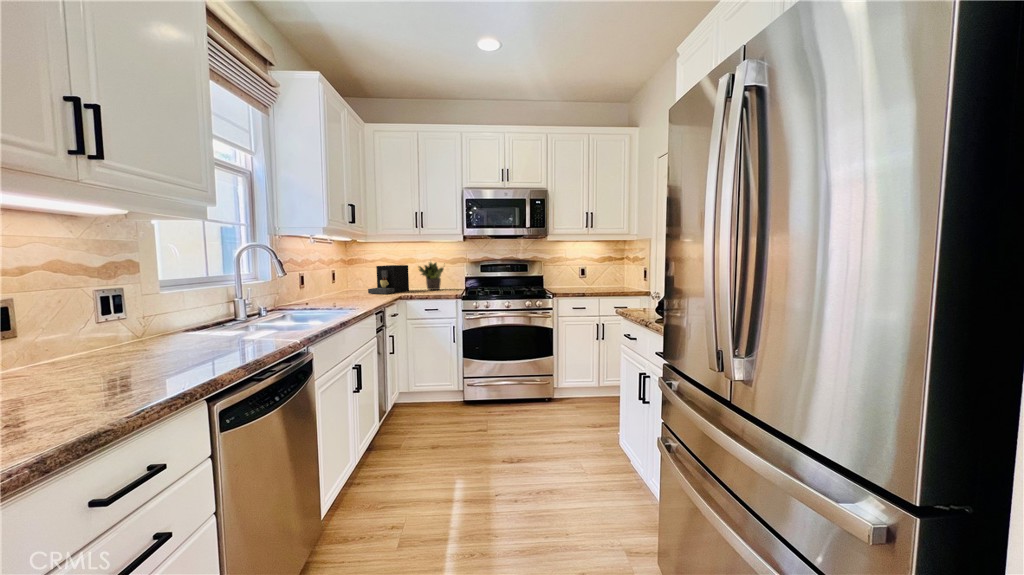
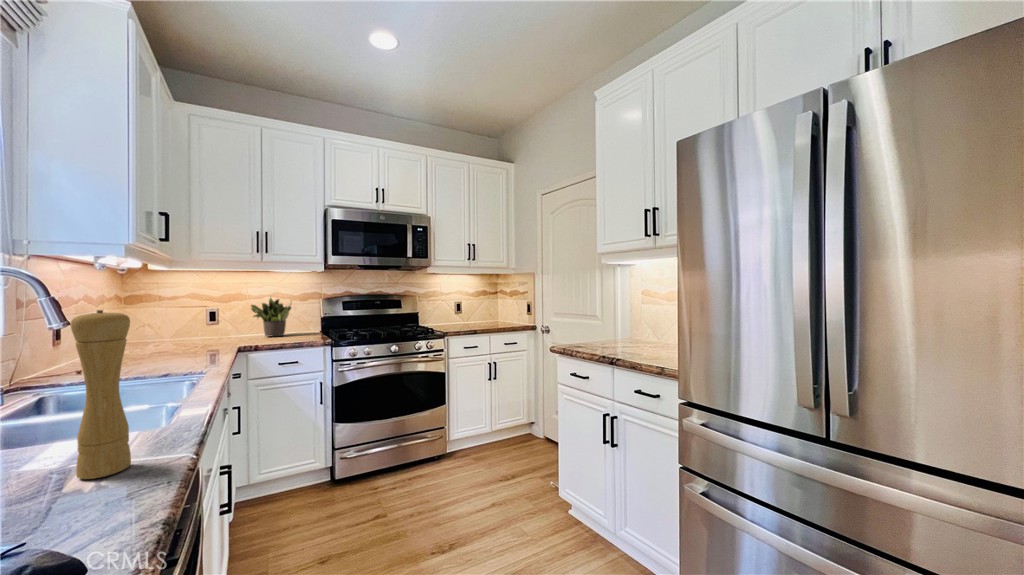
pepper mill: none [238,259,268,343] -> present [71,310,131,479]
coffee maker: present [368,265,409,294] -> none [173,304,237,348]

